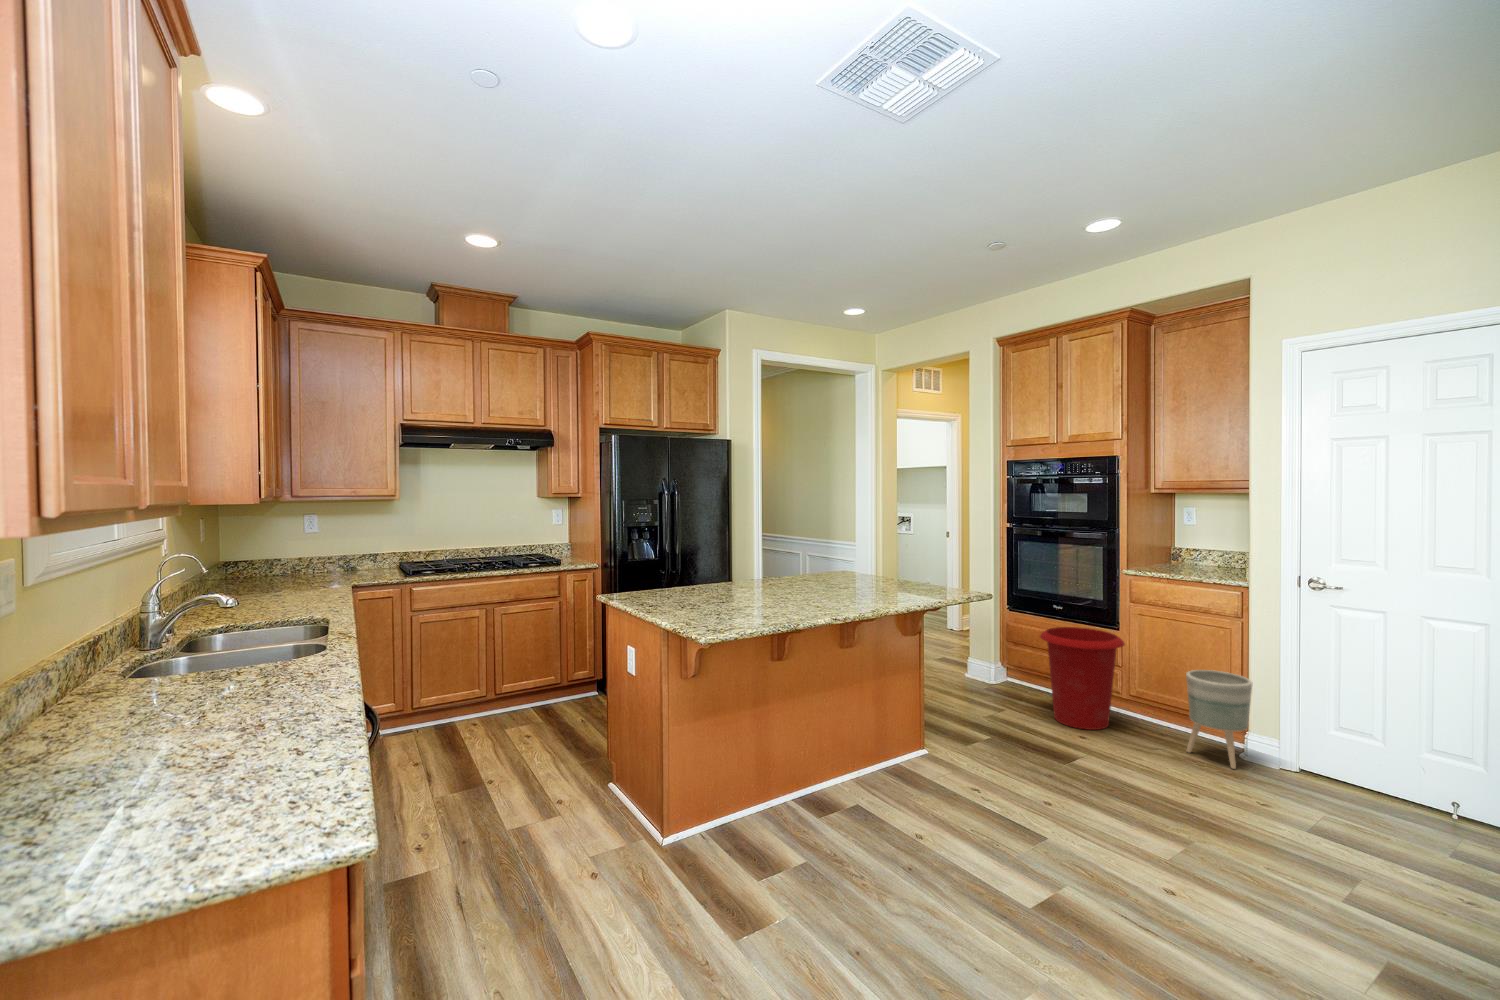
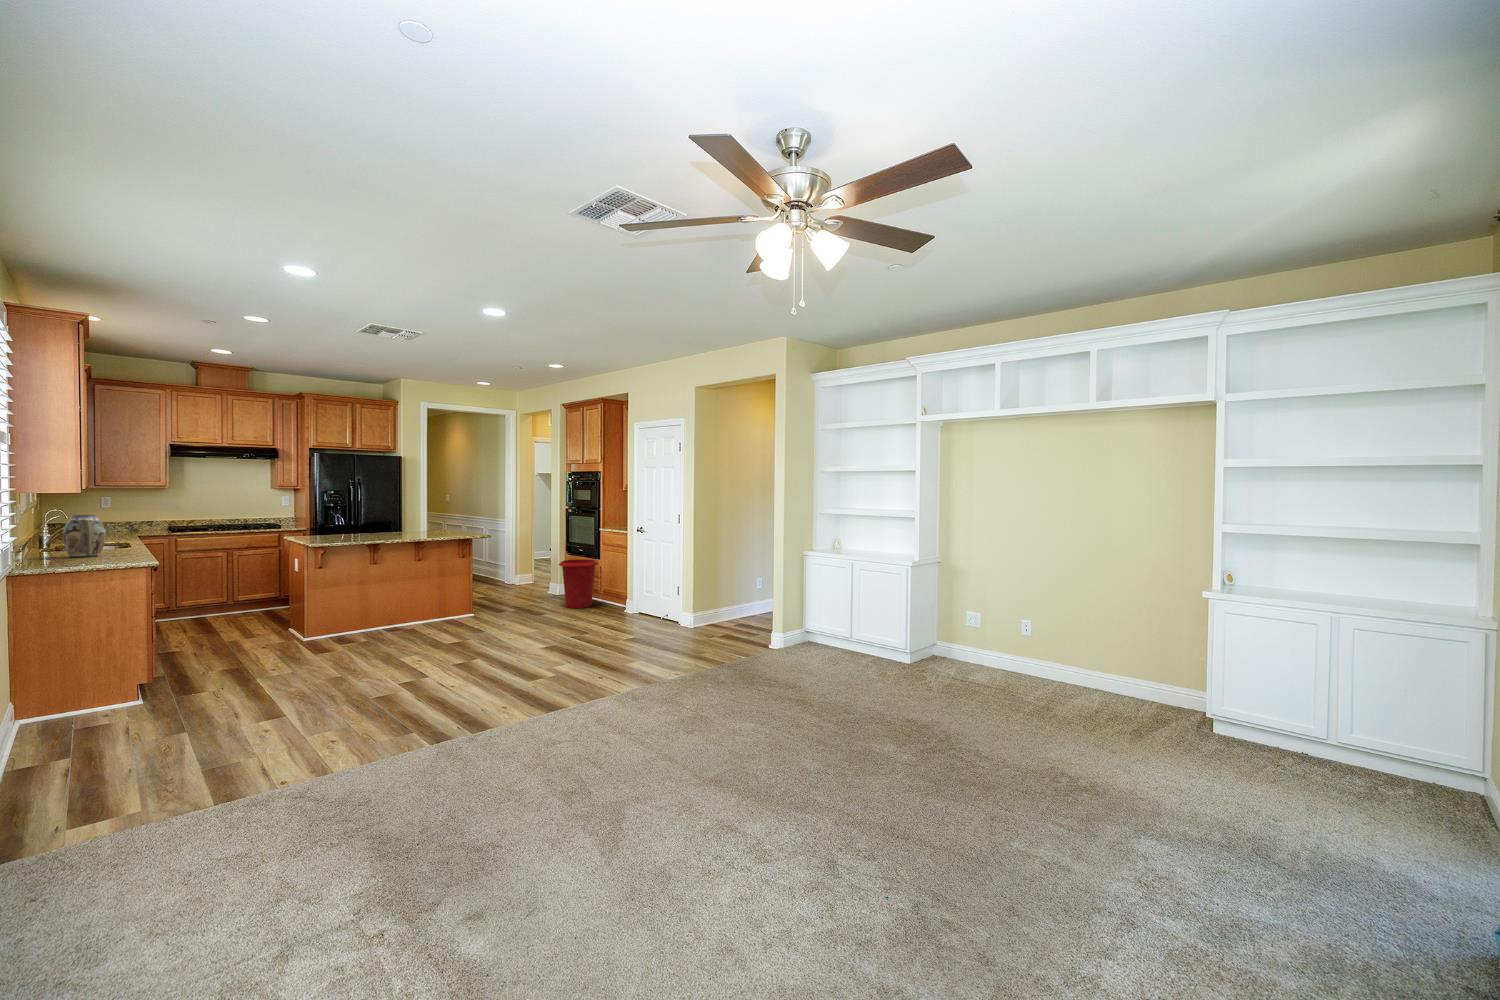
vase: none [130,589,245,722] -> present [63,515,105,558]
planter: present [1186,670,1252,769] -> none [606,574,631,616]

